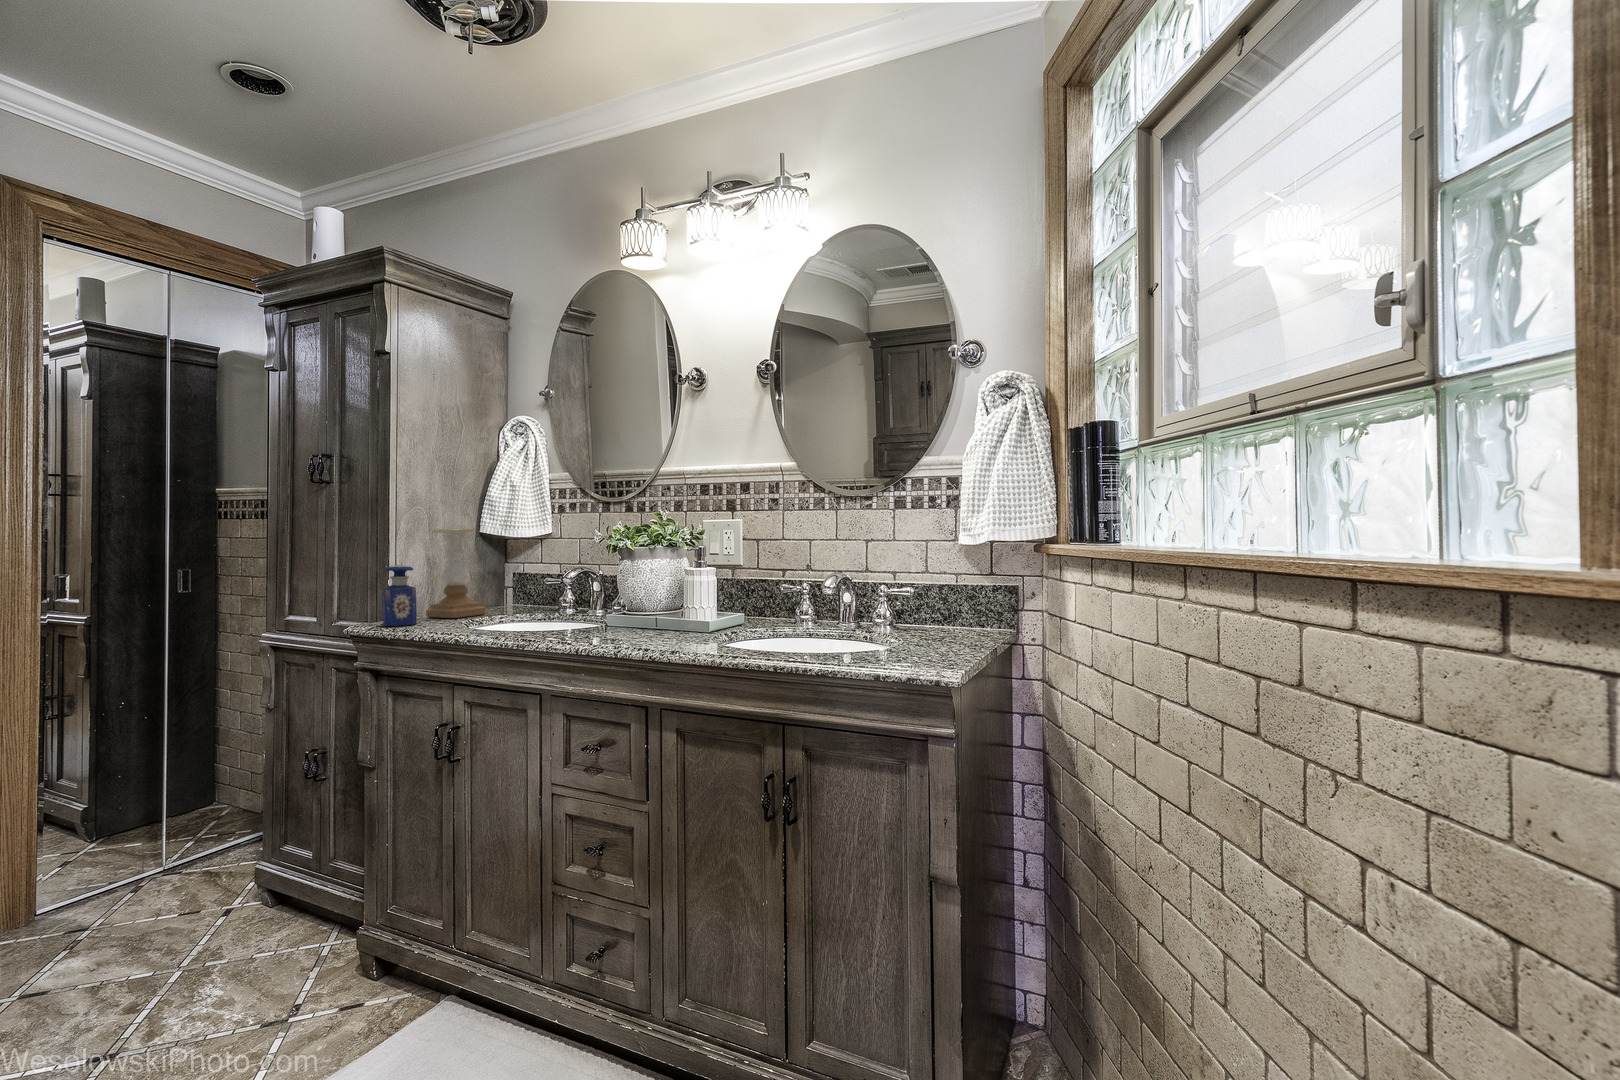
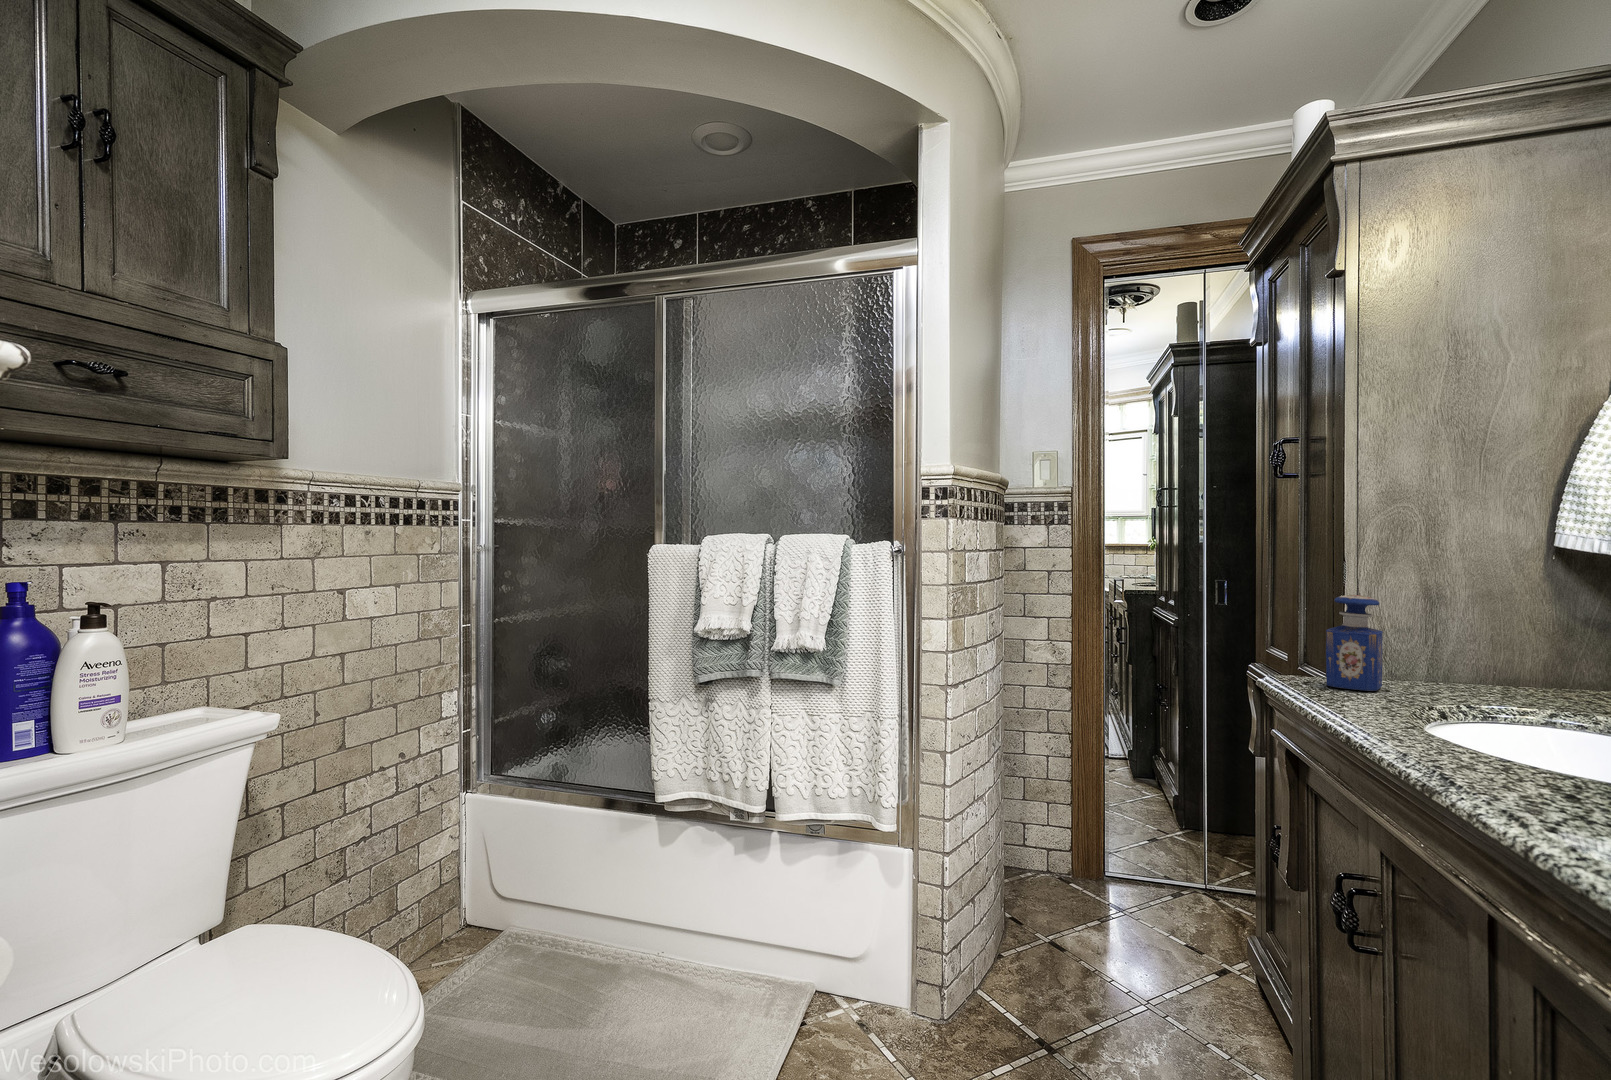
candle holder: present [426,529,486,618] -> none [1425,540,1540,697]

